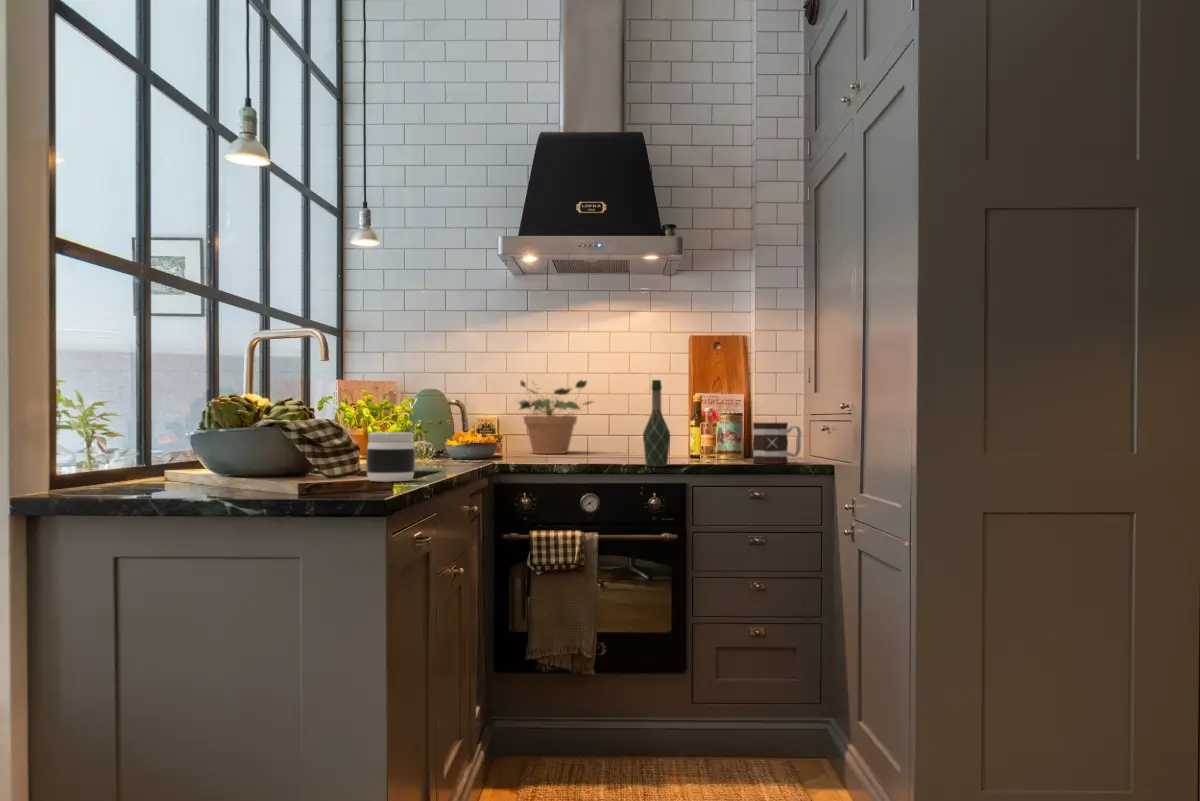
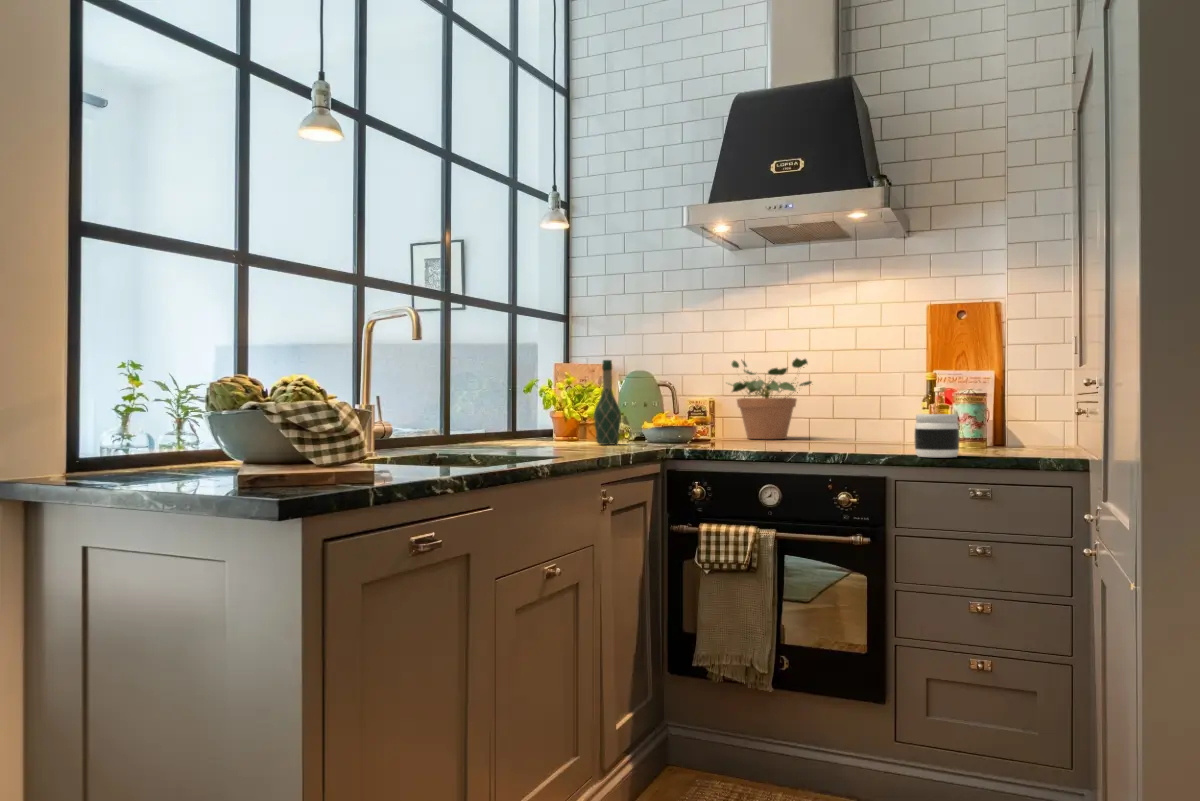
wine bottle: present [643,380,670,466] -> present [594,360,621,445]
mug: present [753,423,801,464] -> none [983,402,1052,454]
jar: present [366,432,415,482] -> present [915,414,959,458]

